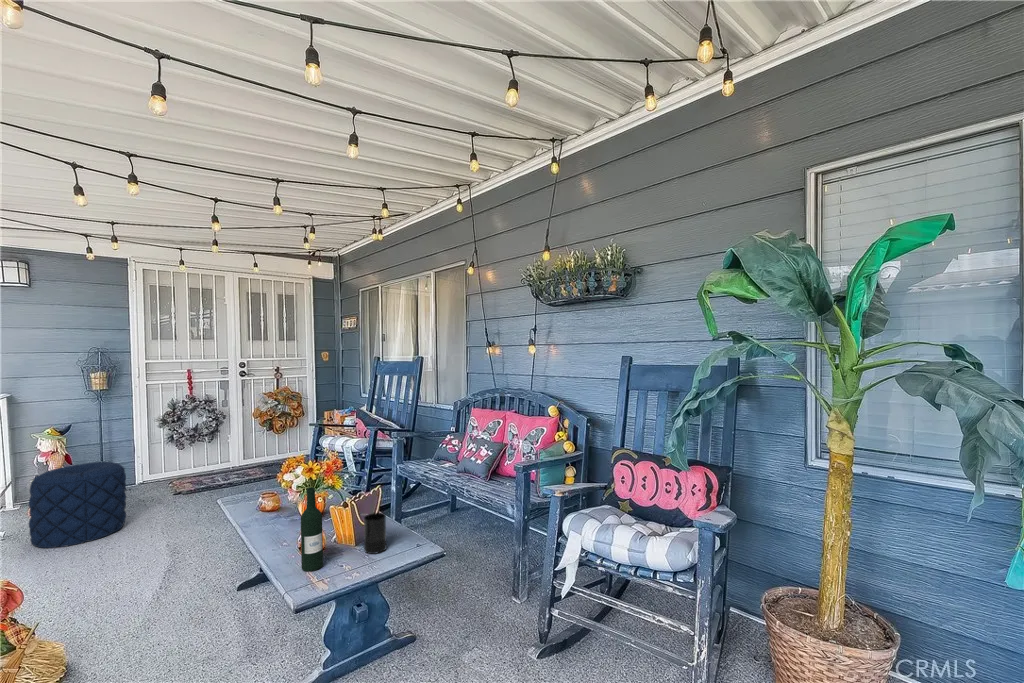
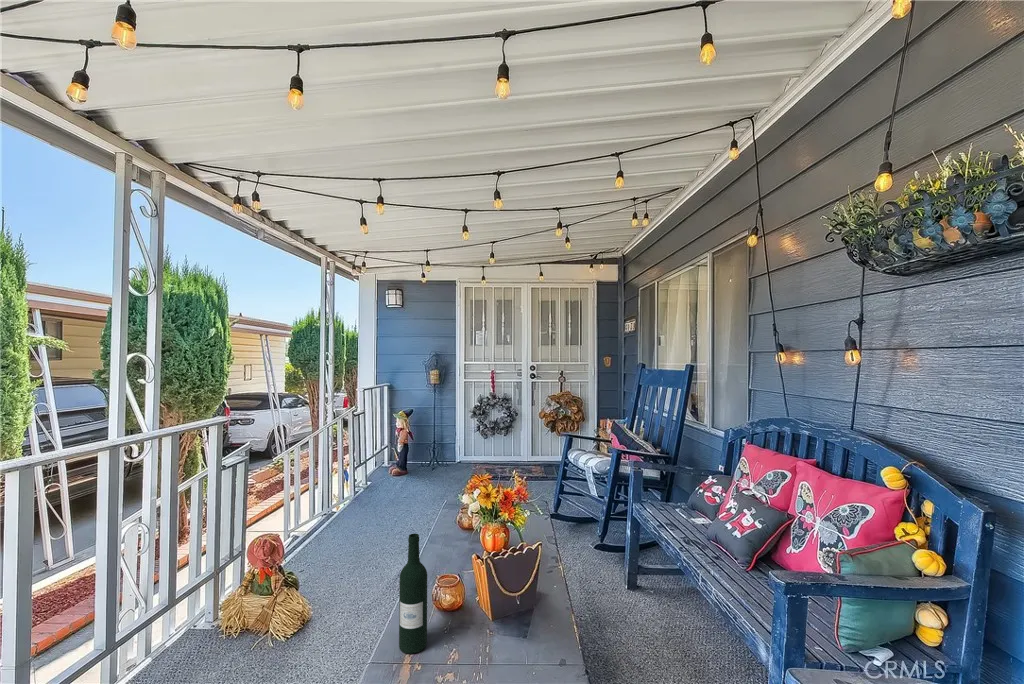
pouf: present [29,462,126,548] -> none [362,442,422,508]
candle: present [364,513,386,554] -> none [487,588,520,659]

